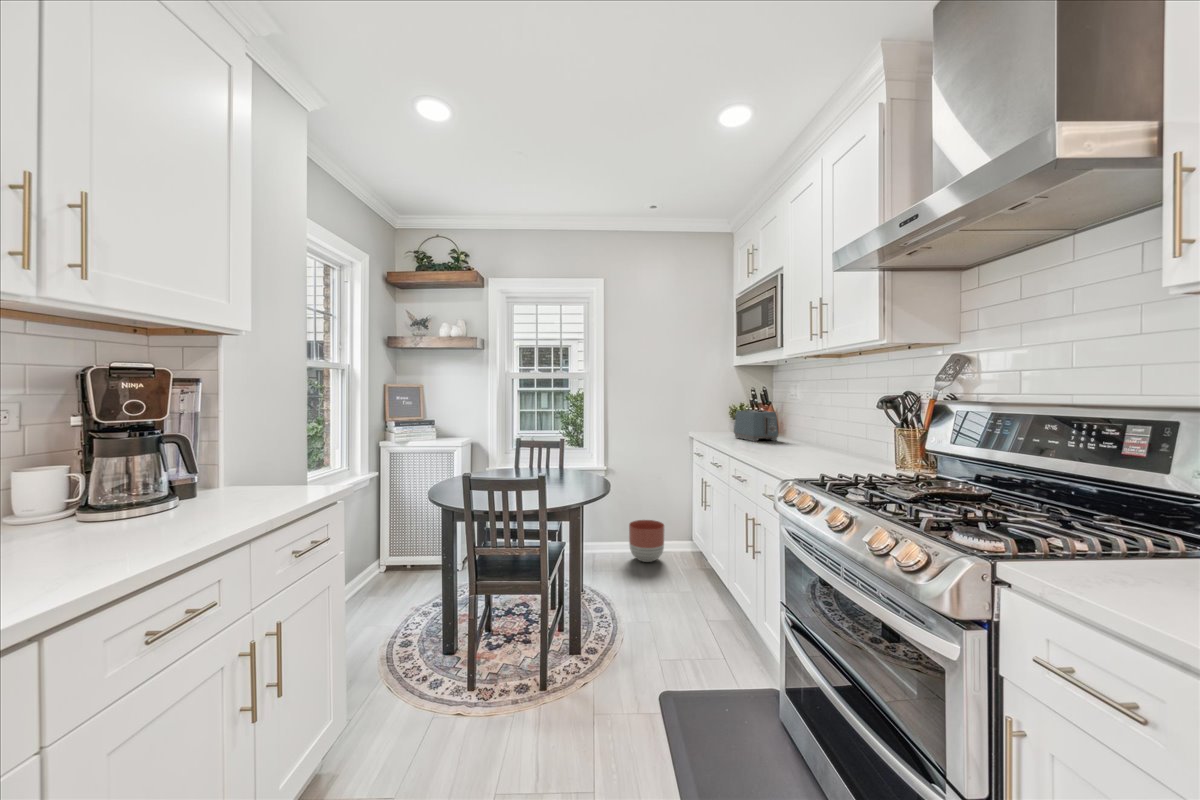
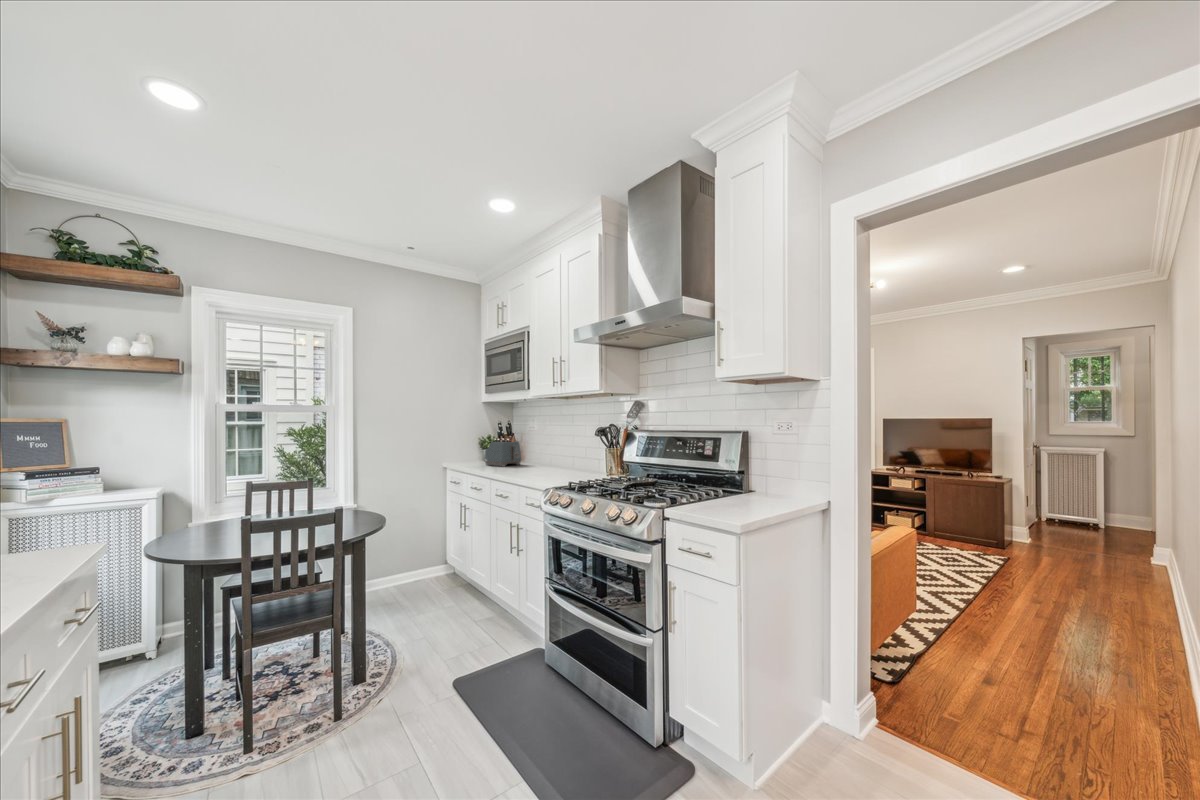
planter: present [629,520,664,562] -> none [388,550,424,591]

